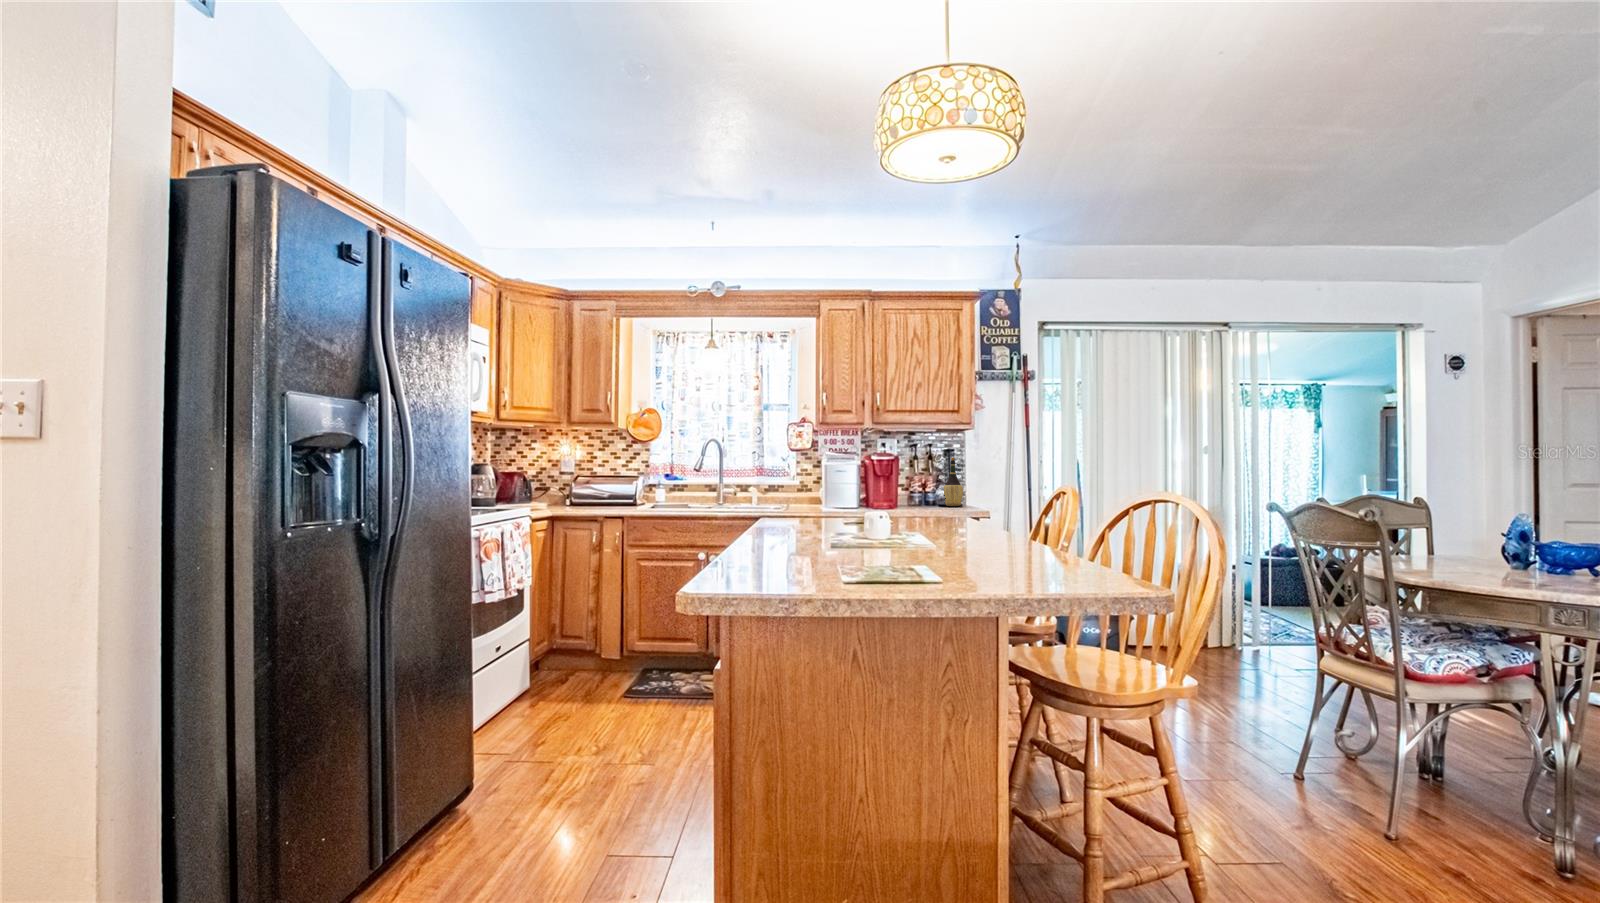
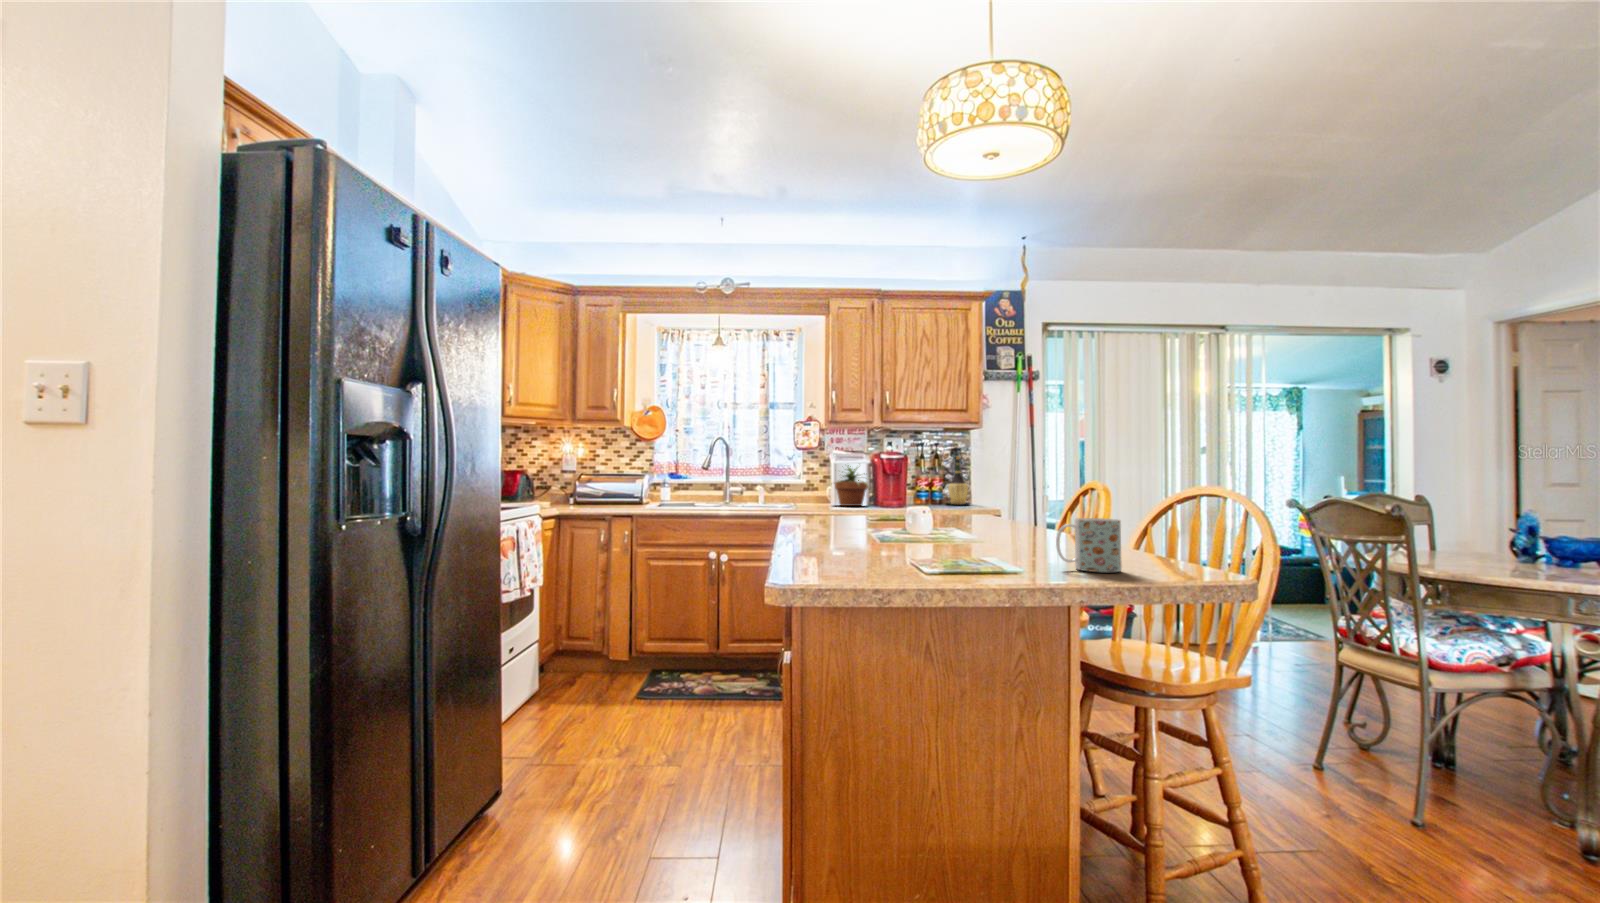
potted plant: none [819,464,865,508] -> present [834,465,869,506]
mug: none [965,523,1027,576] -> present [1056,518,1122,572]

